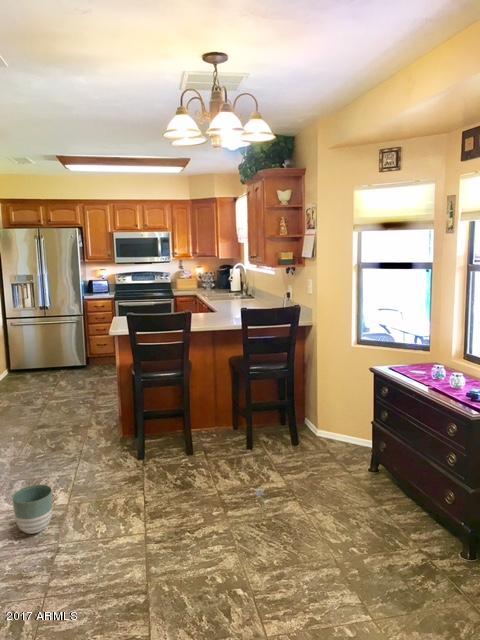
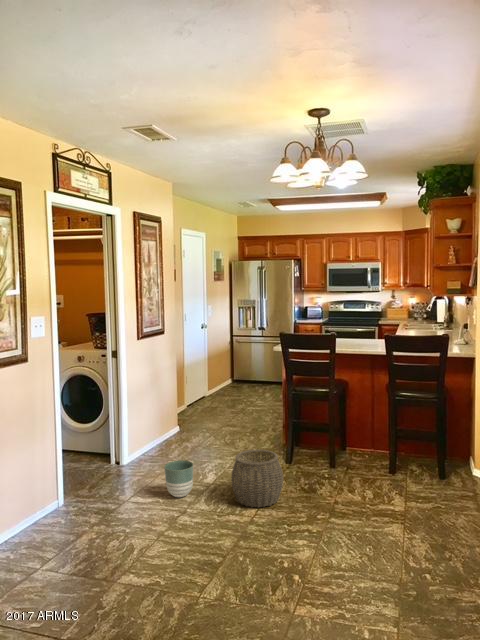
woven basket: none [104,452,166,522] -> present [231,449,283,507]

